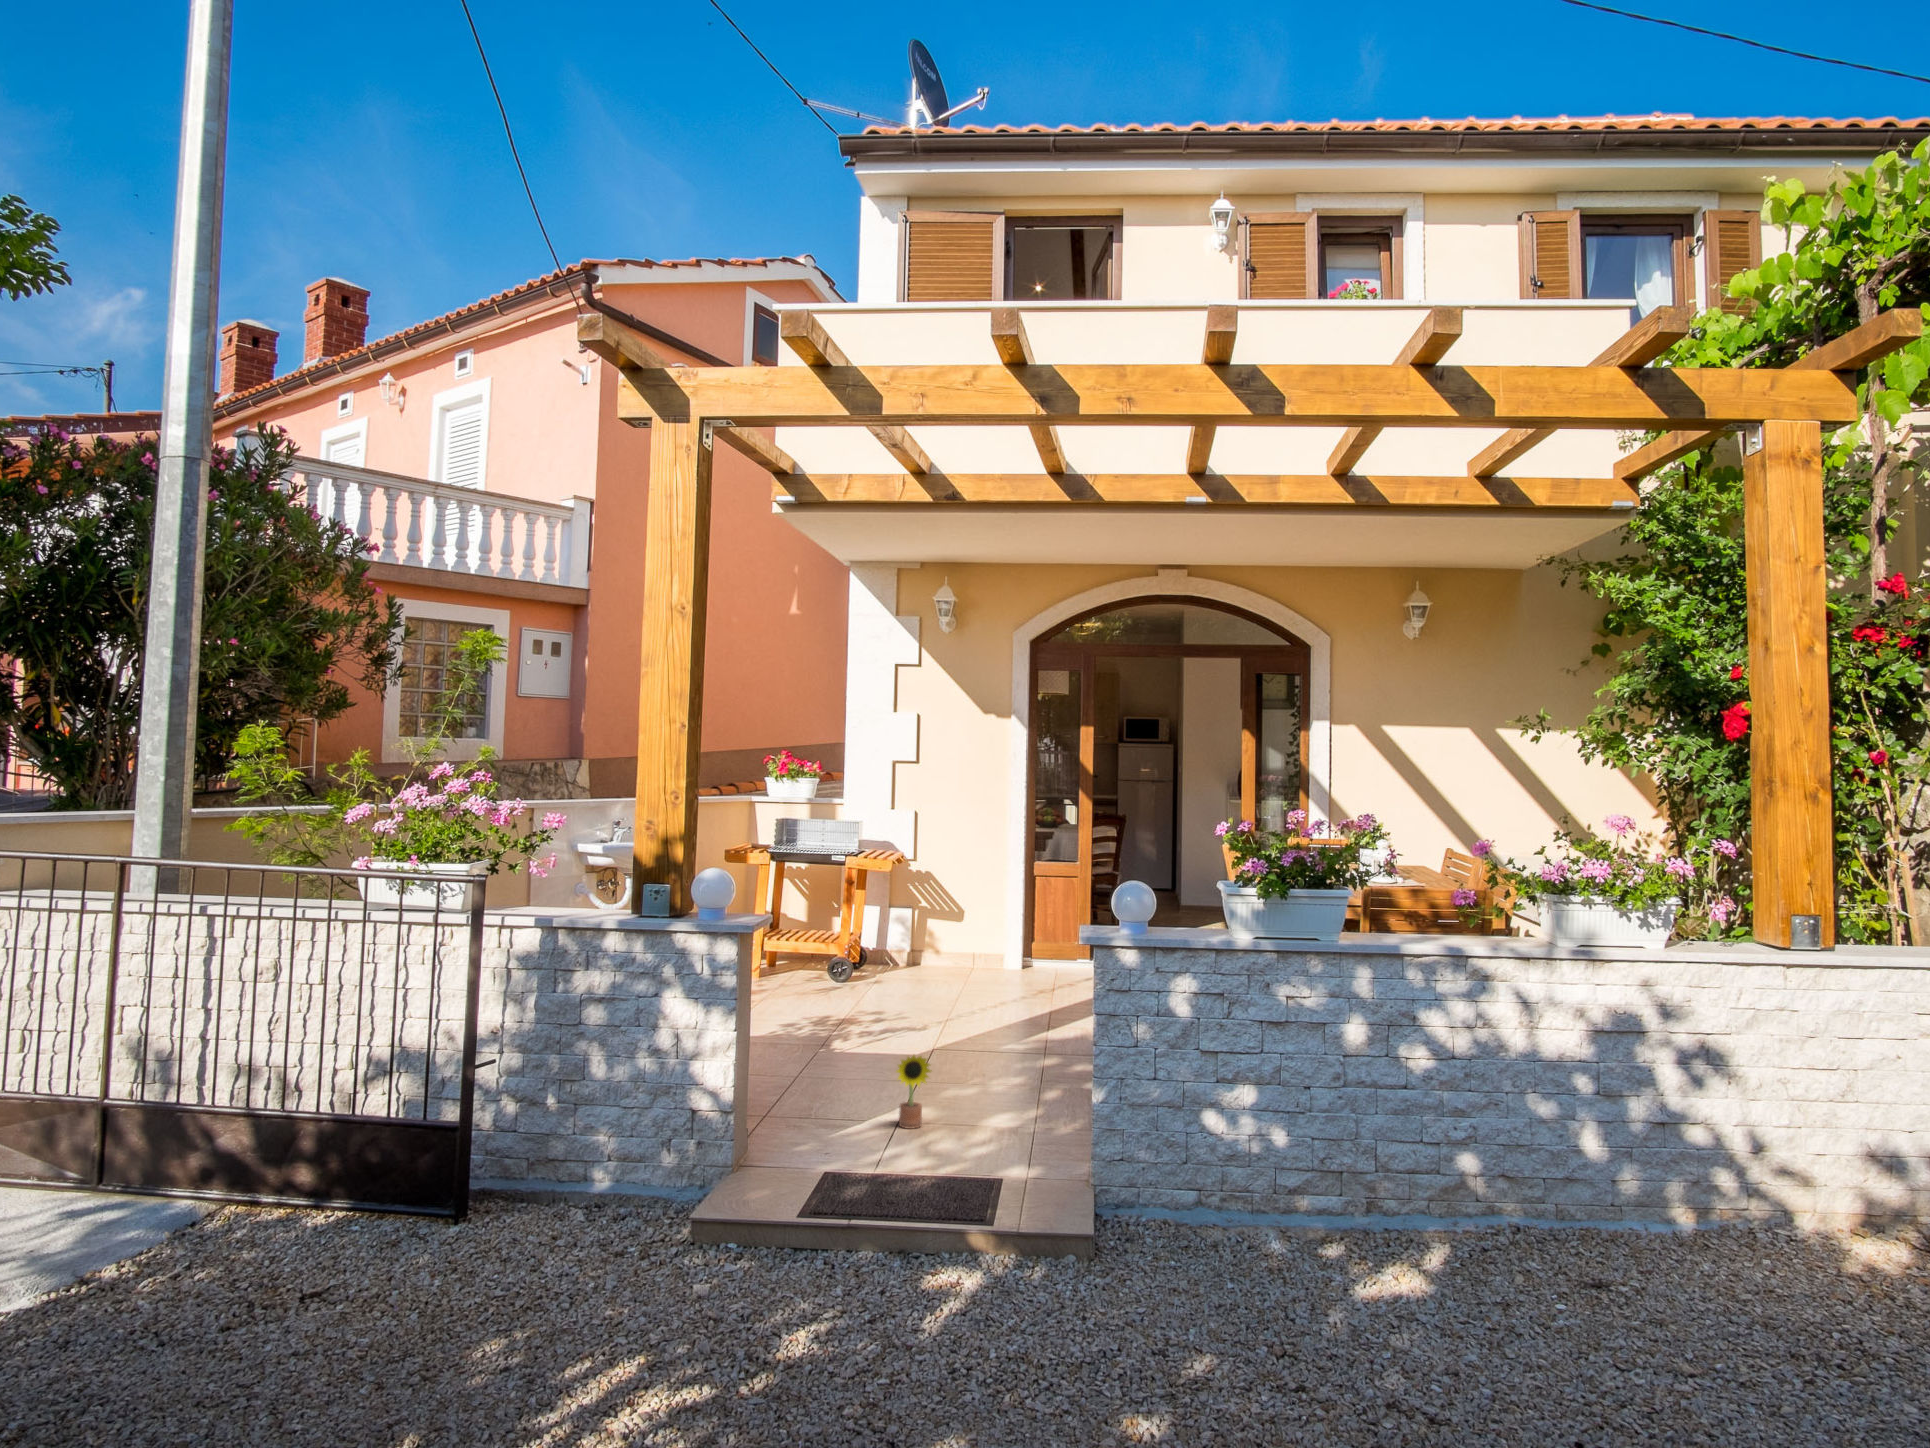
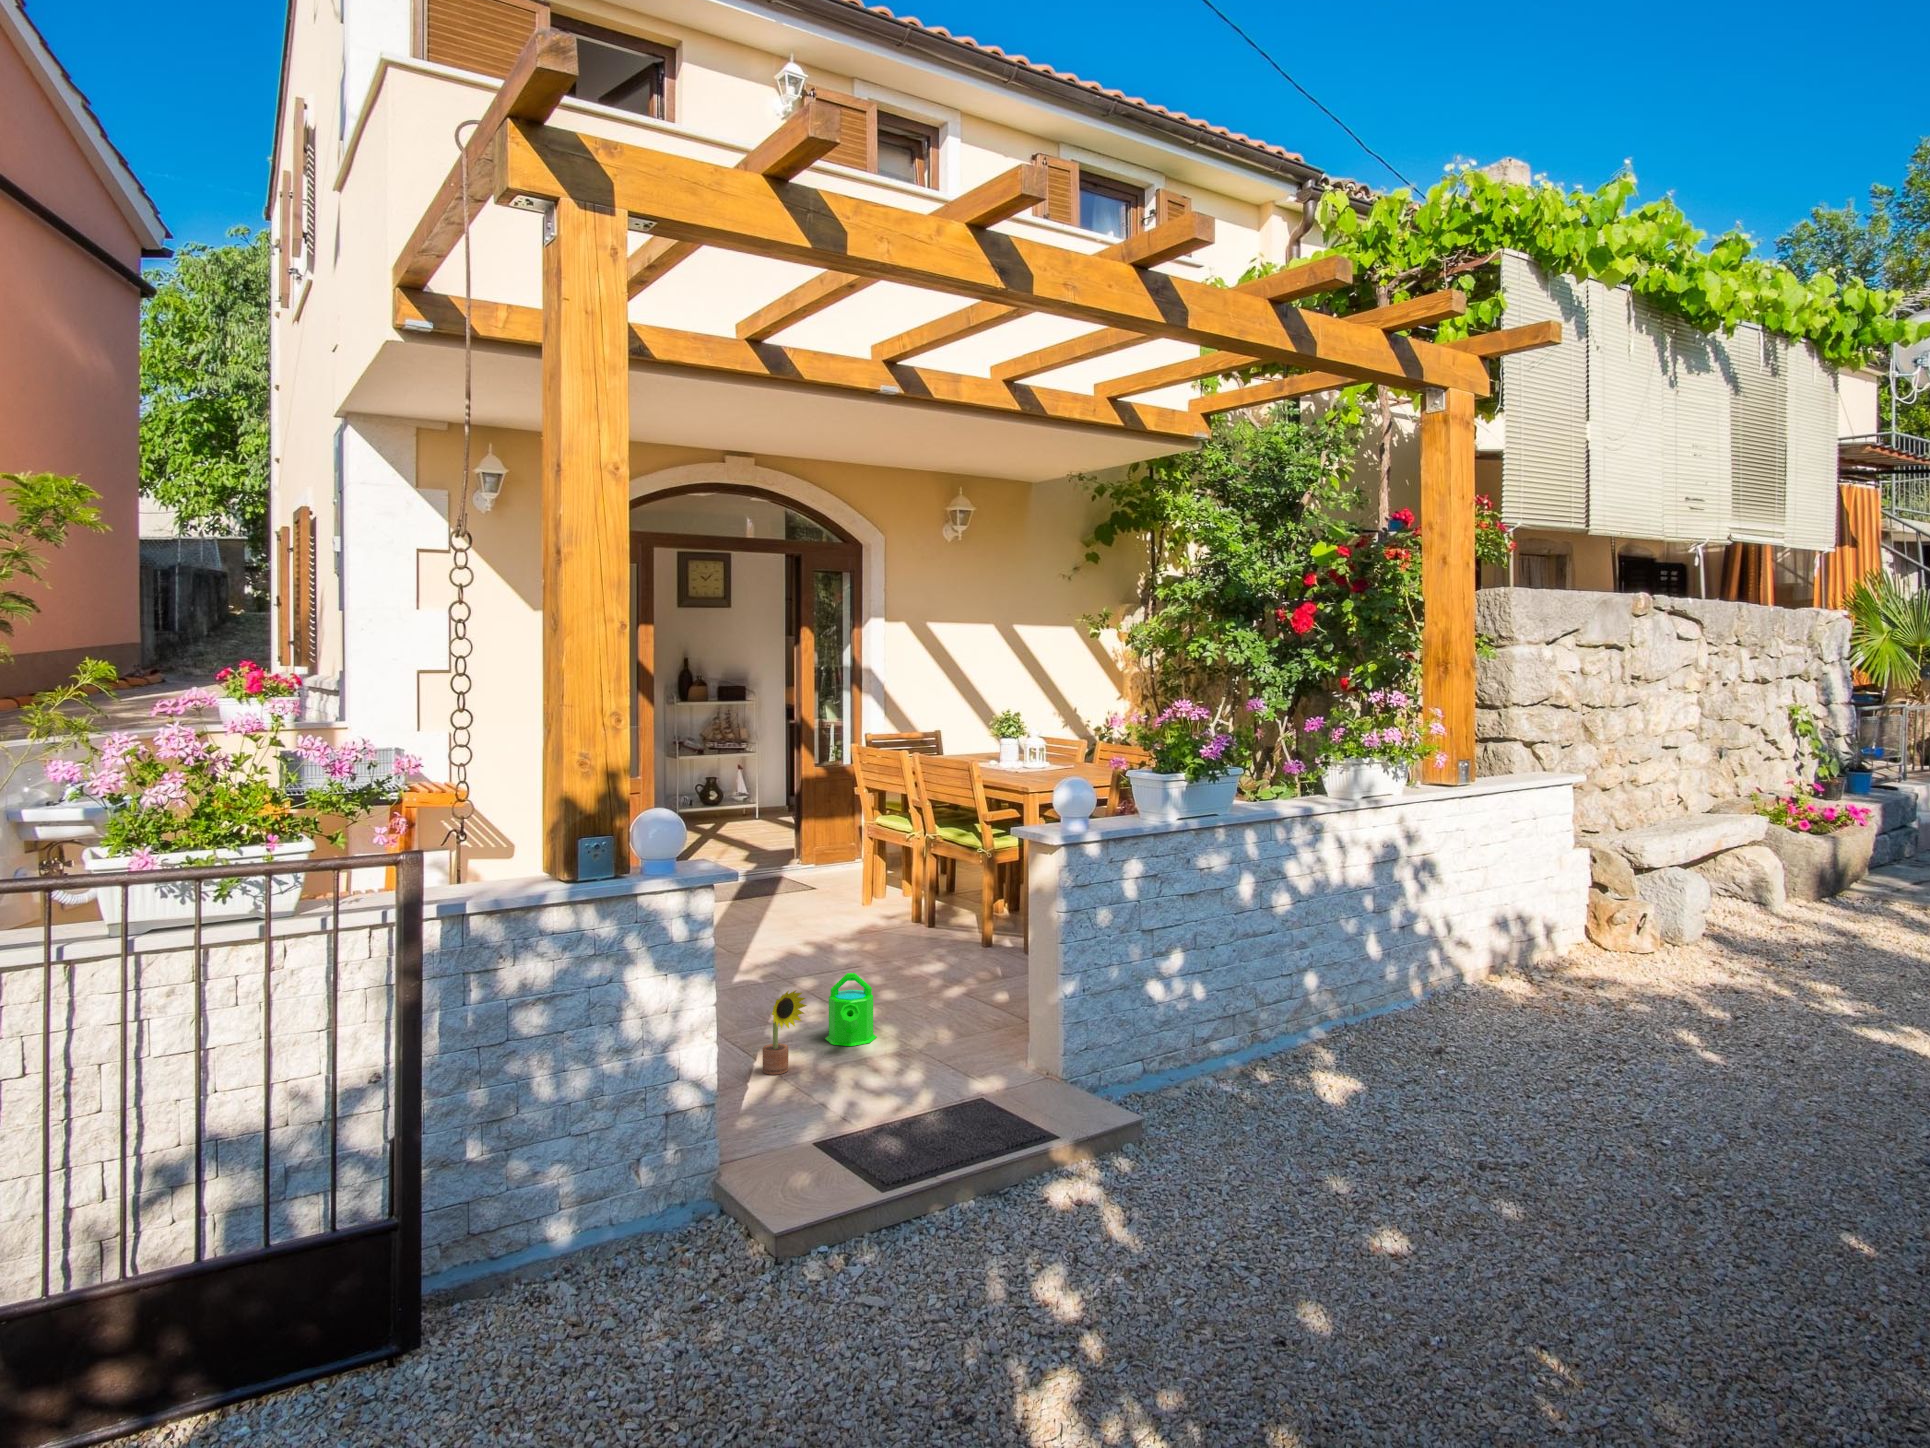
watering can: none [979,1055,1031,1124] -> present [825,973,877,1046]

